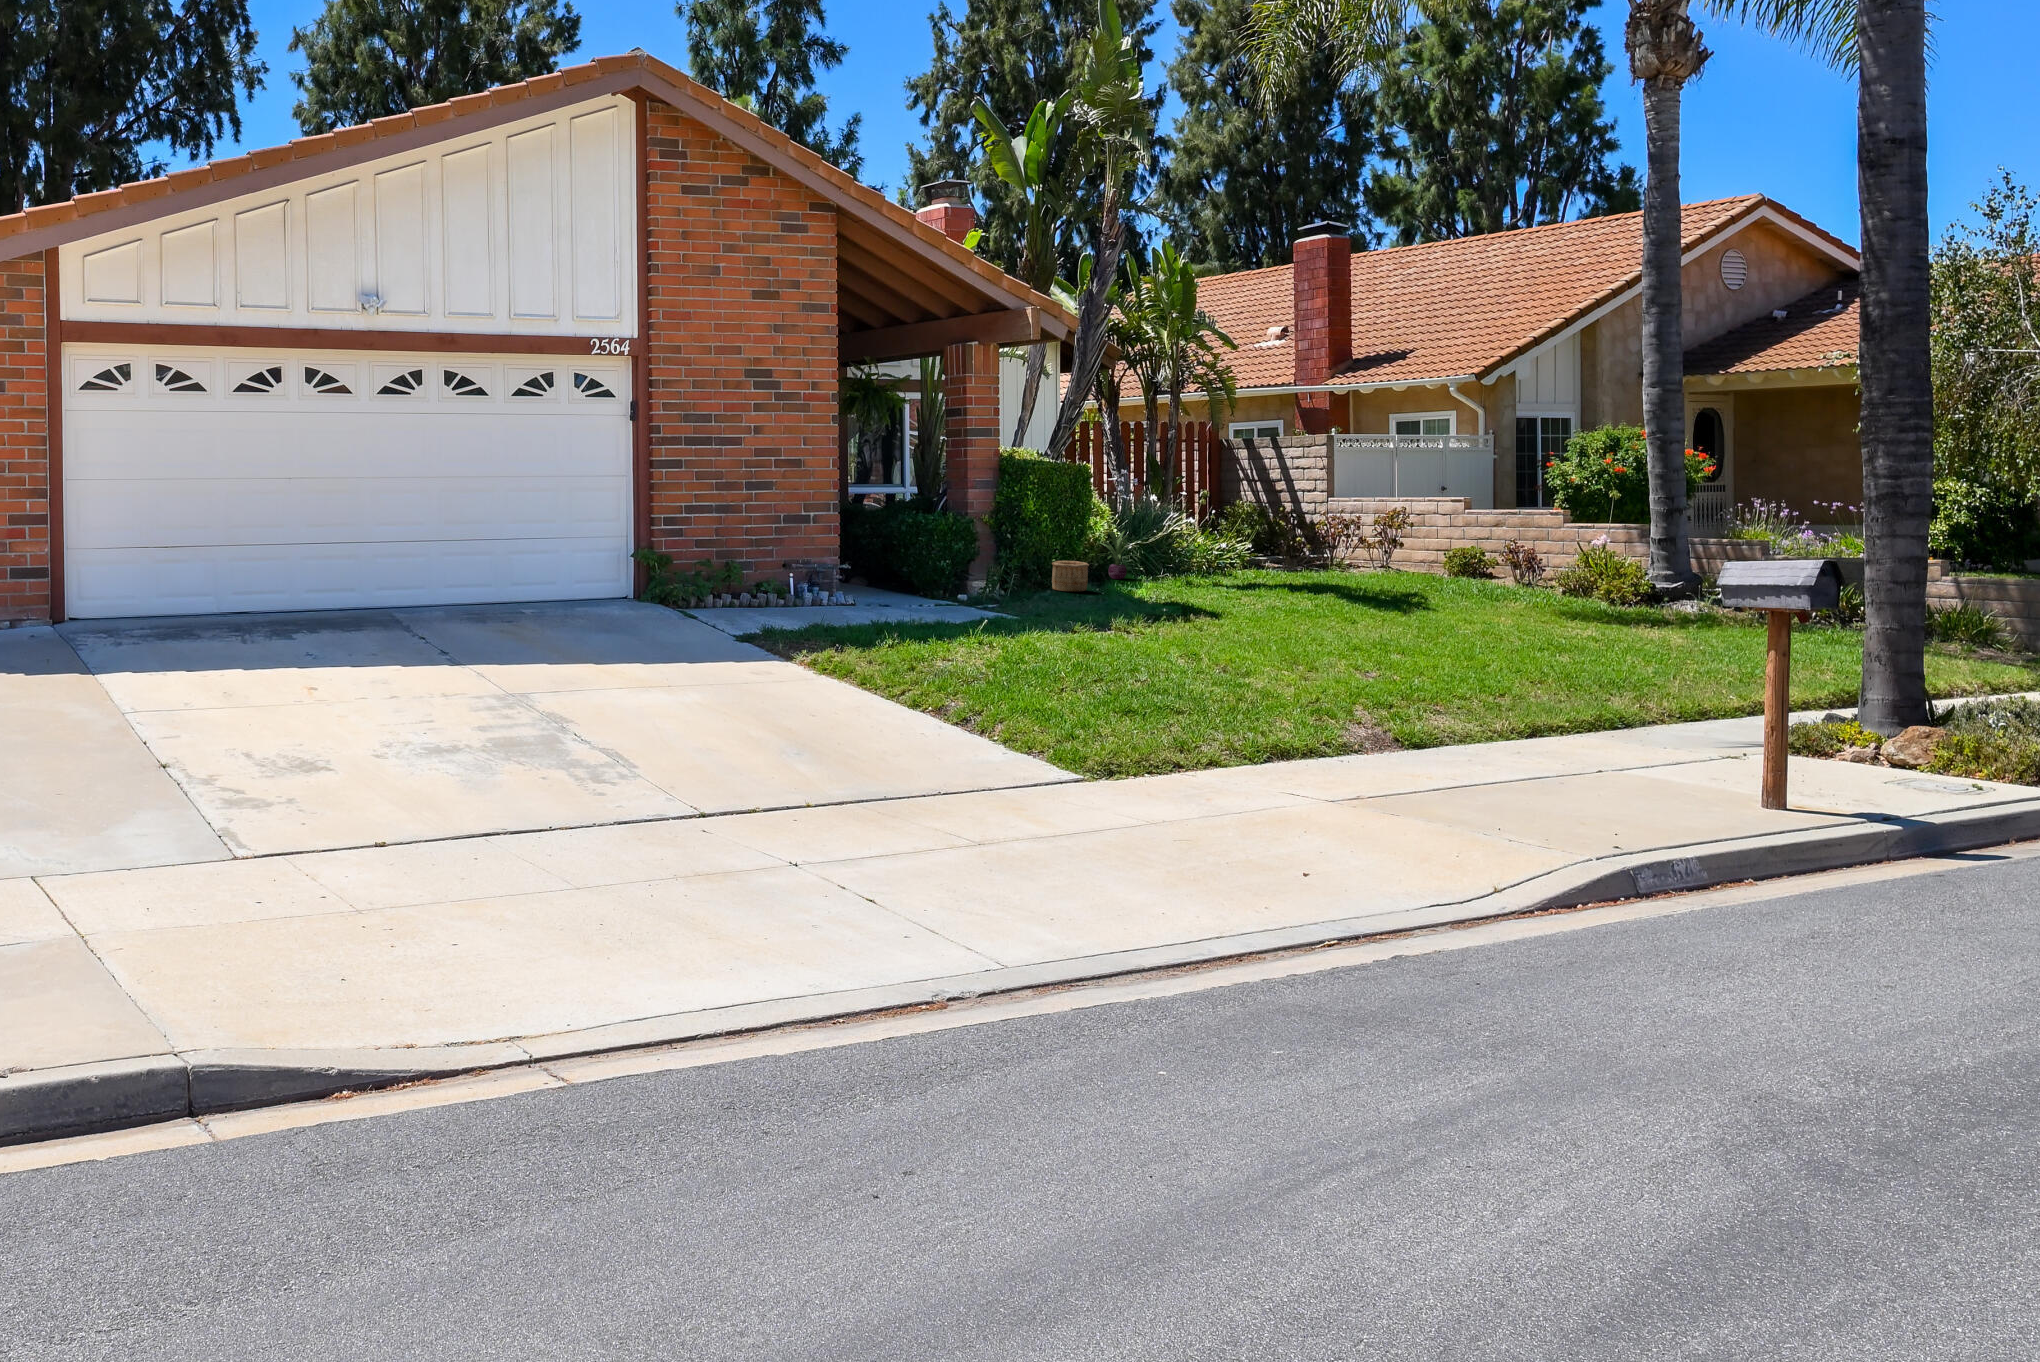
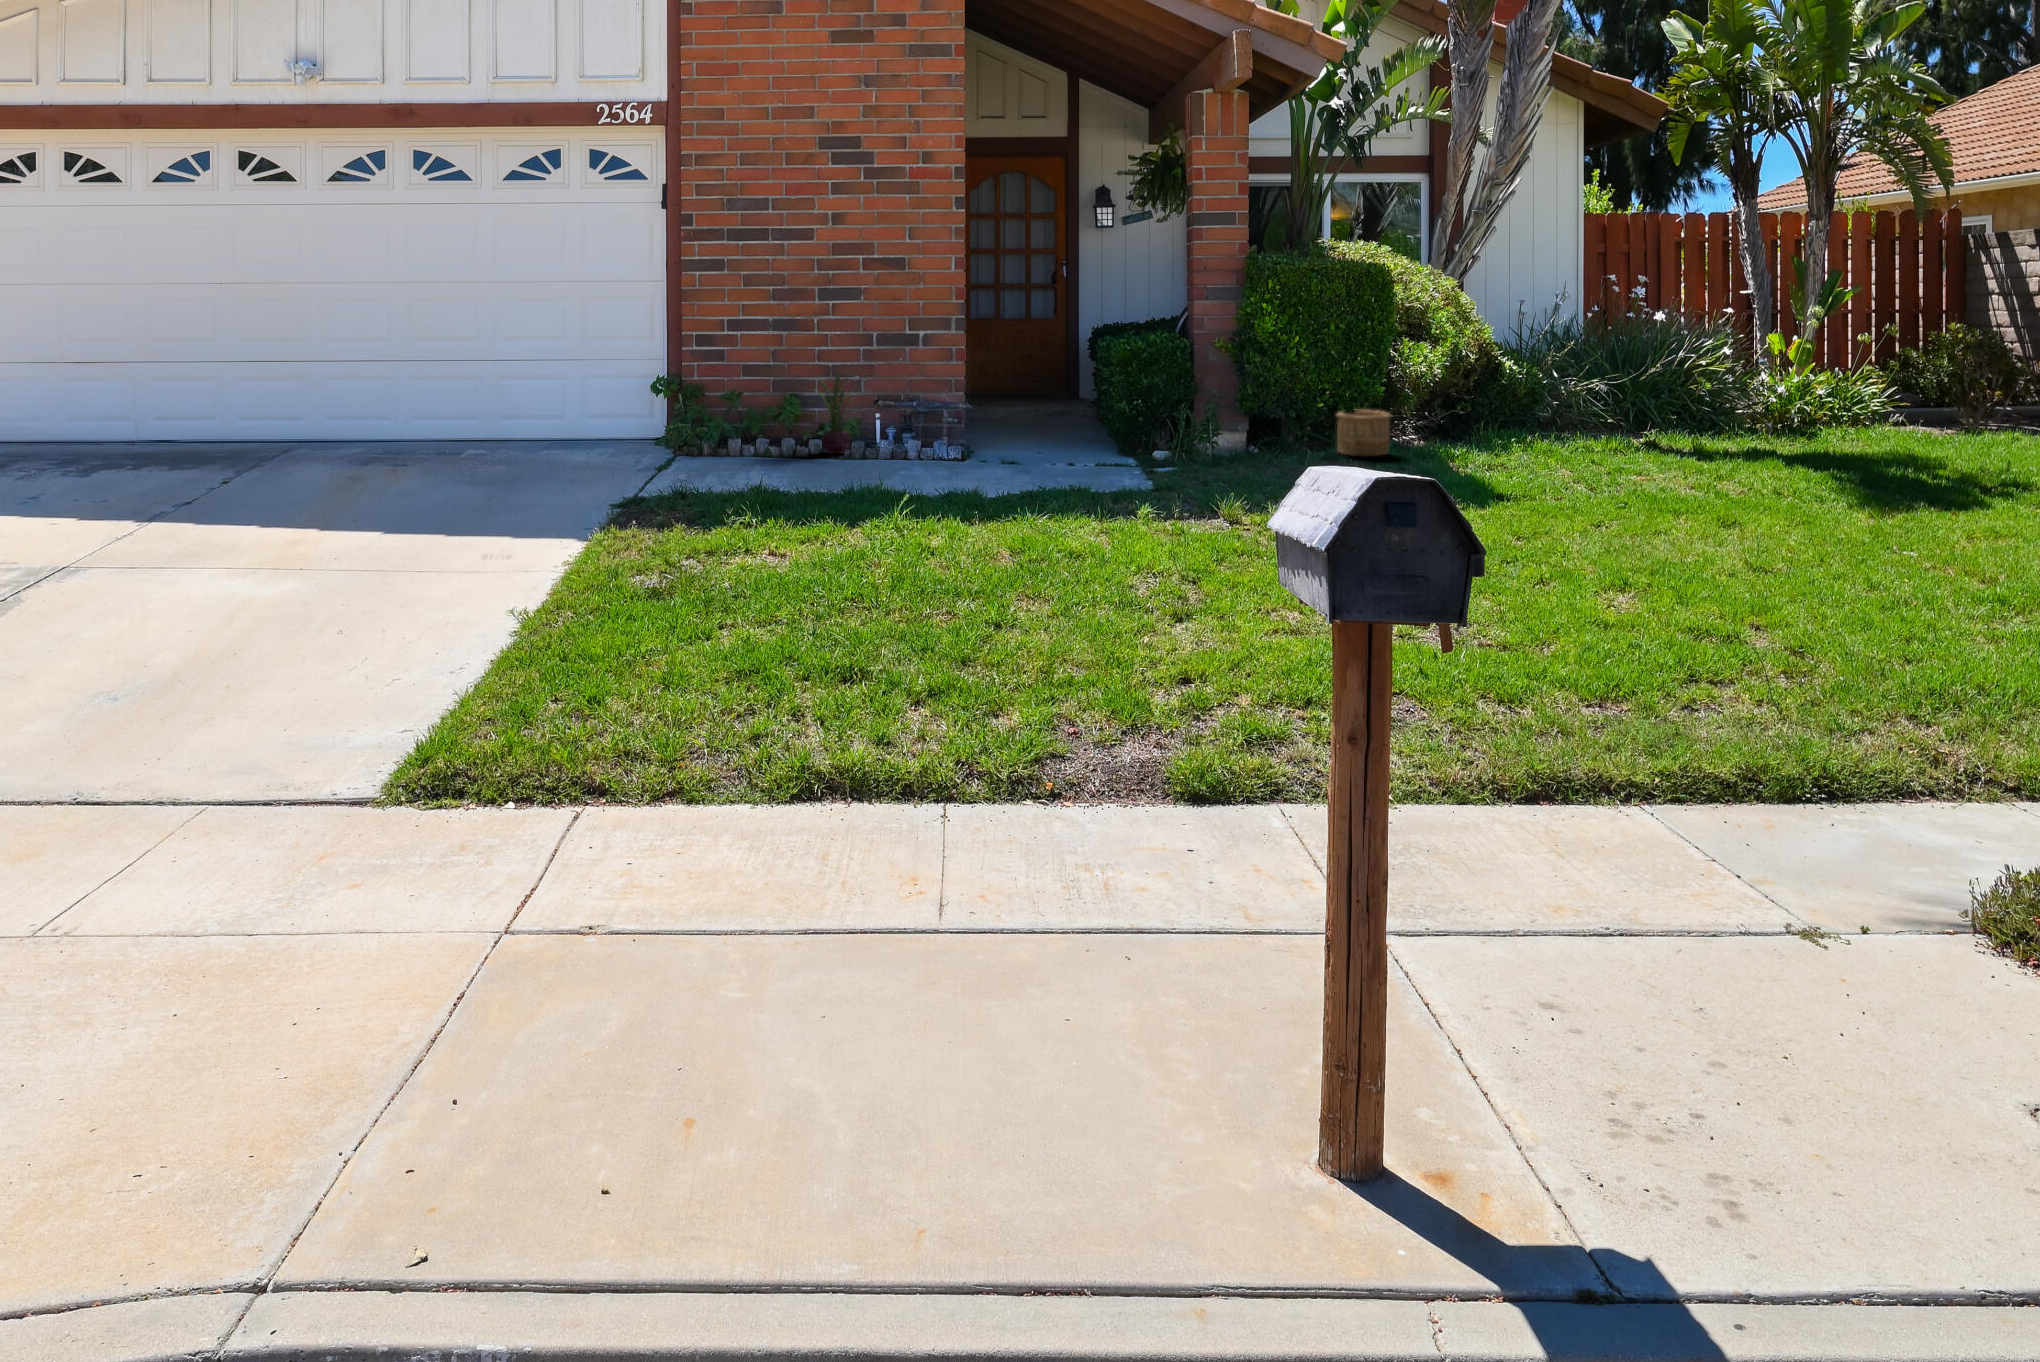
decorative plant: present [1100,531,1141,579] -> present [813,375,853,454]

